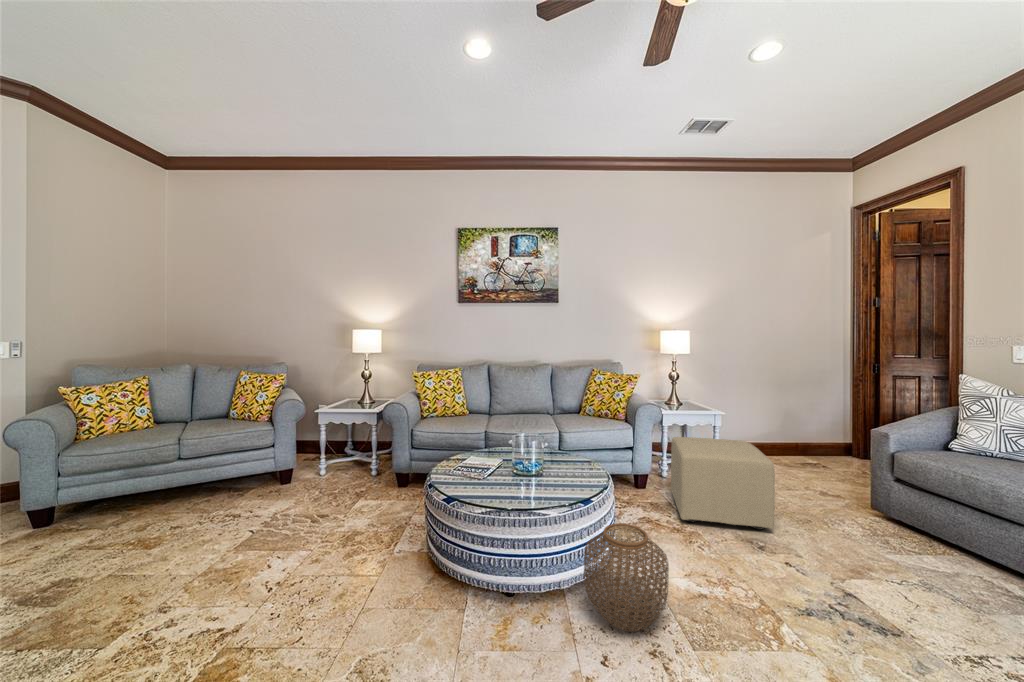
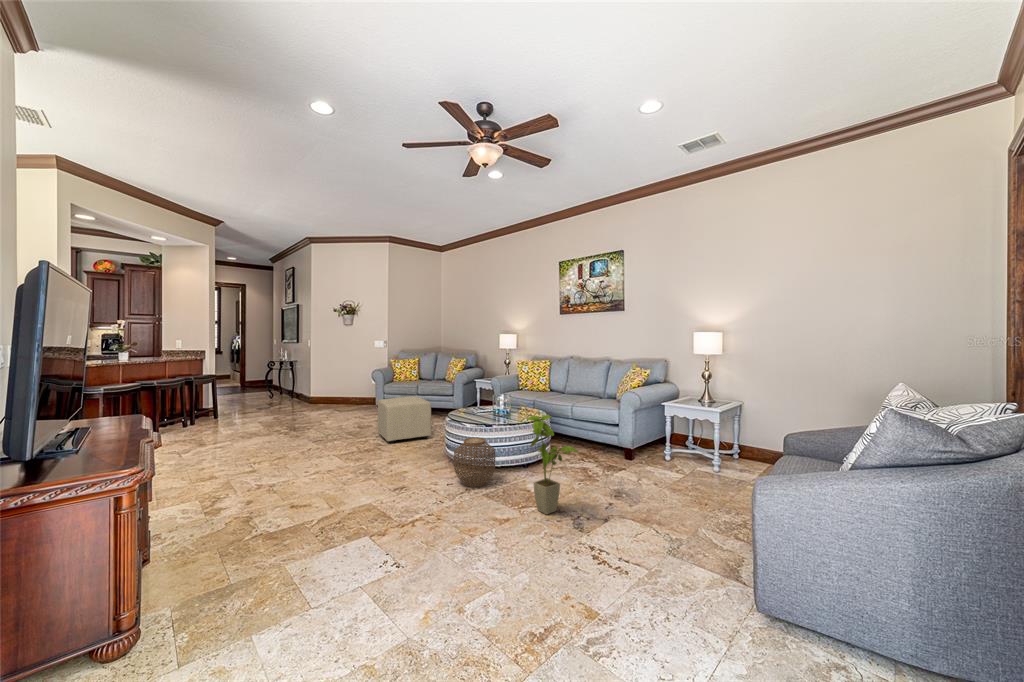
ottoman: present [671,437,775,530] -> present [378,397,431,443]
house plant: none [768,457,874,622] -> present [527,415,578,514]

